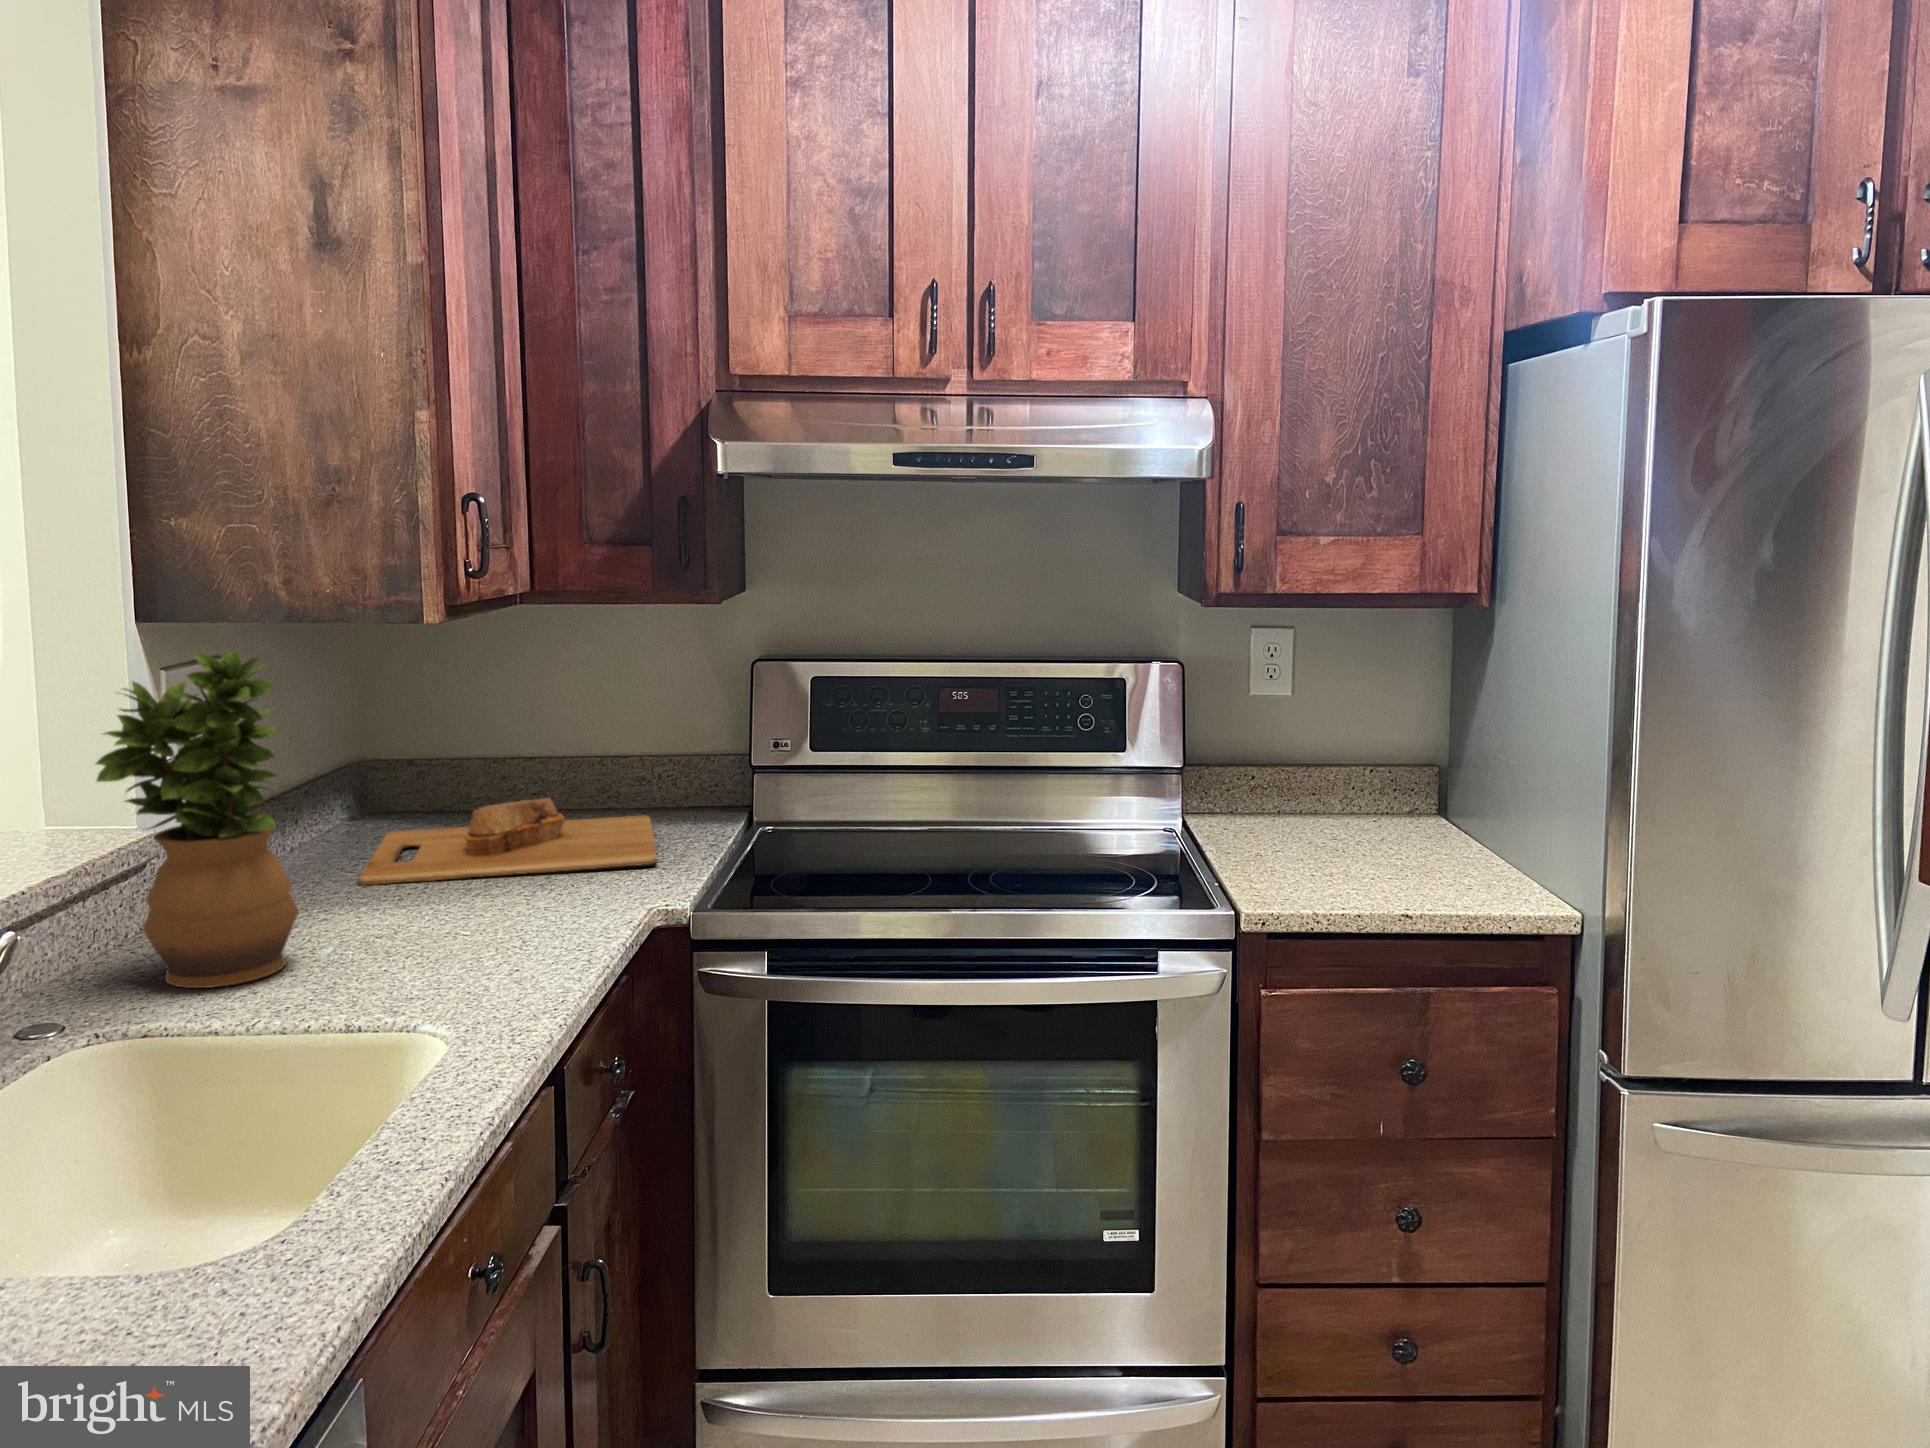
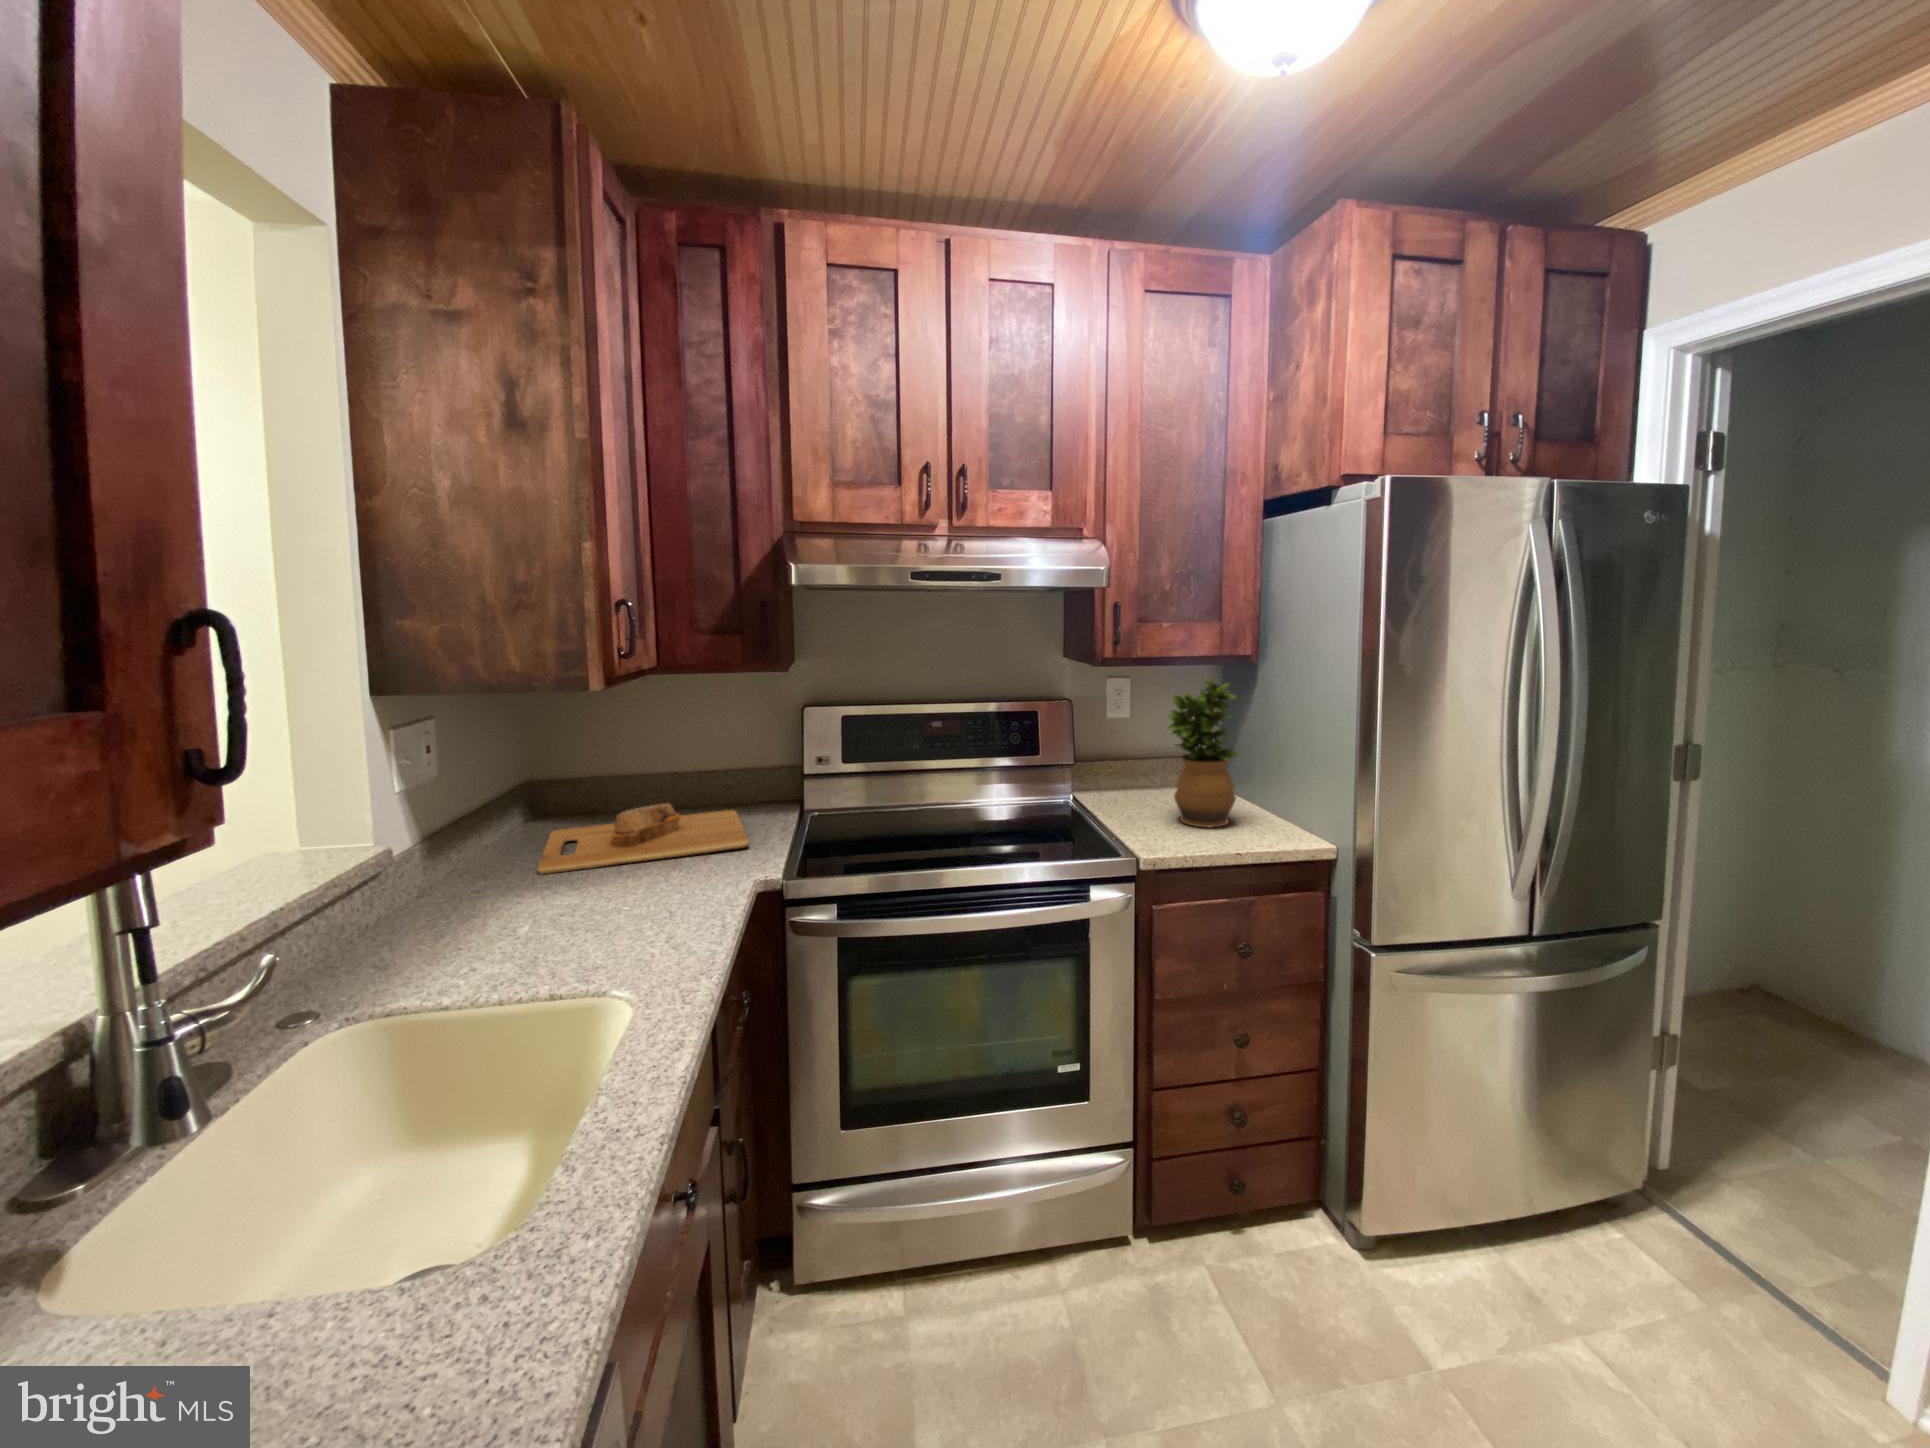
potted plant: present [95,650,299,988] -> present [1168,678,1239,828]

